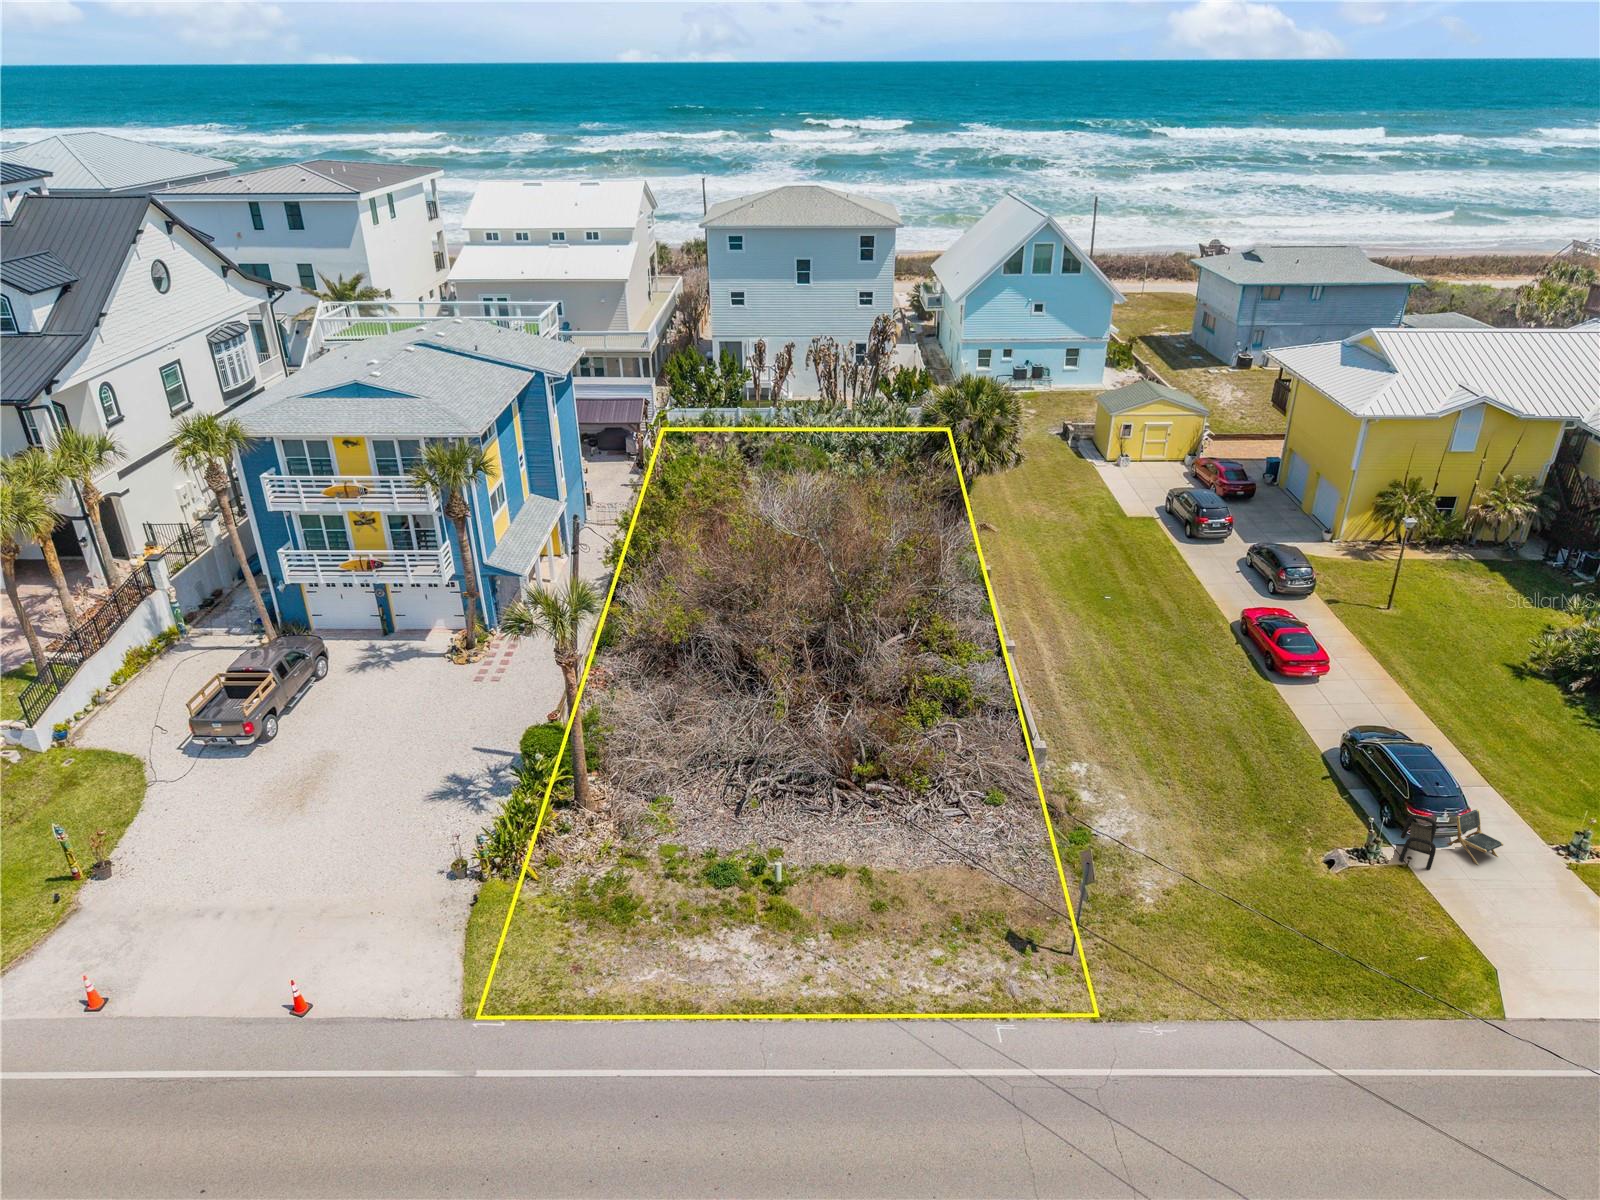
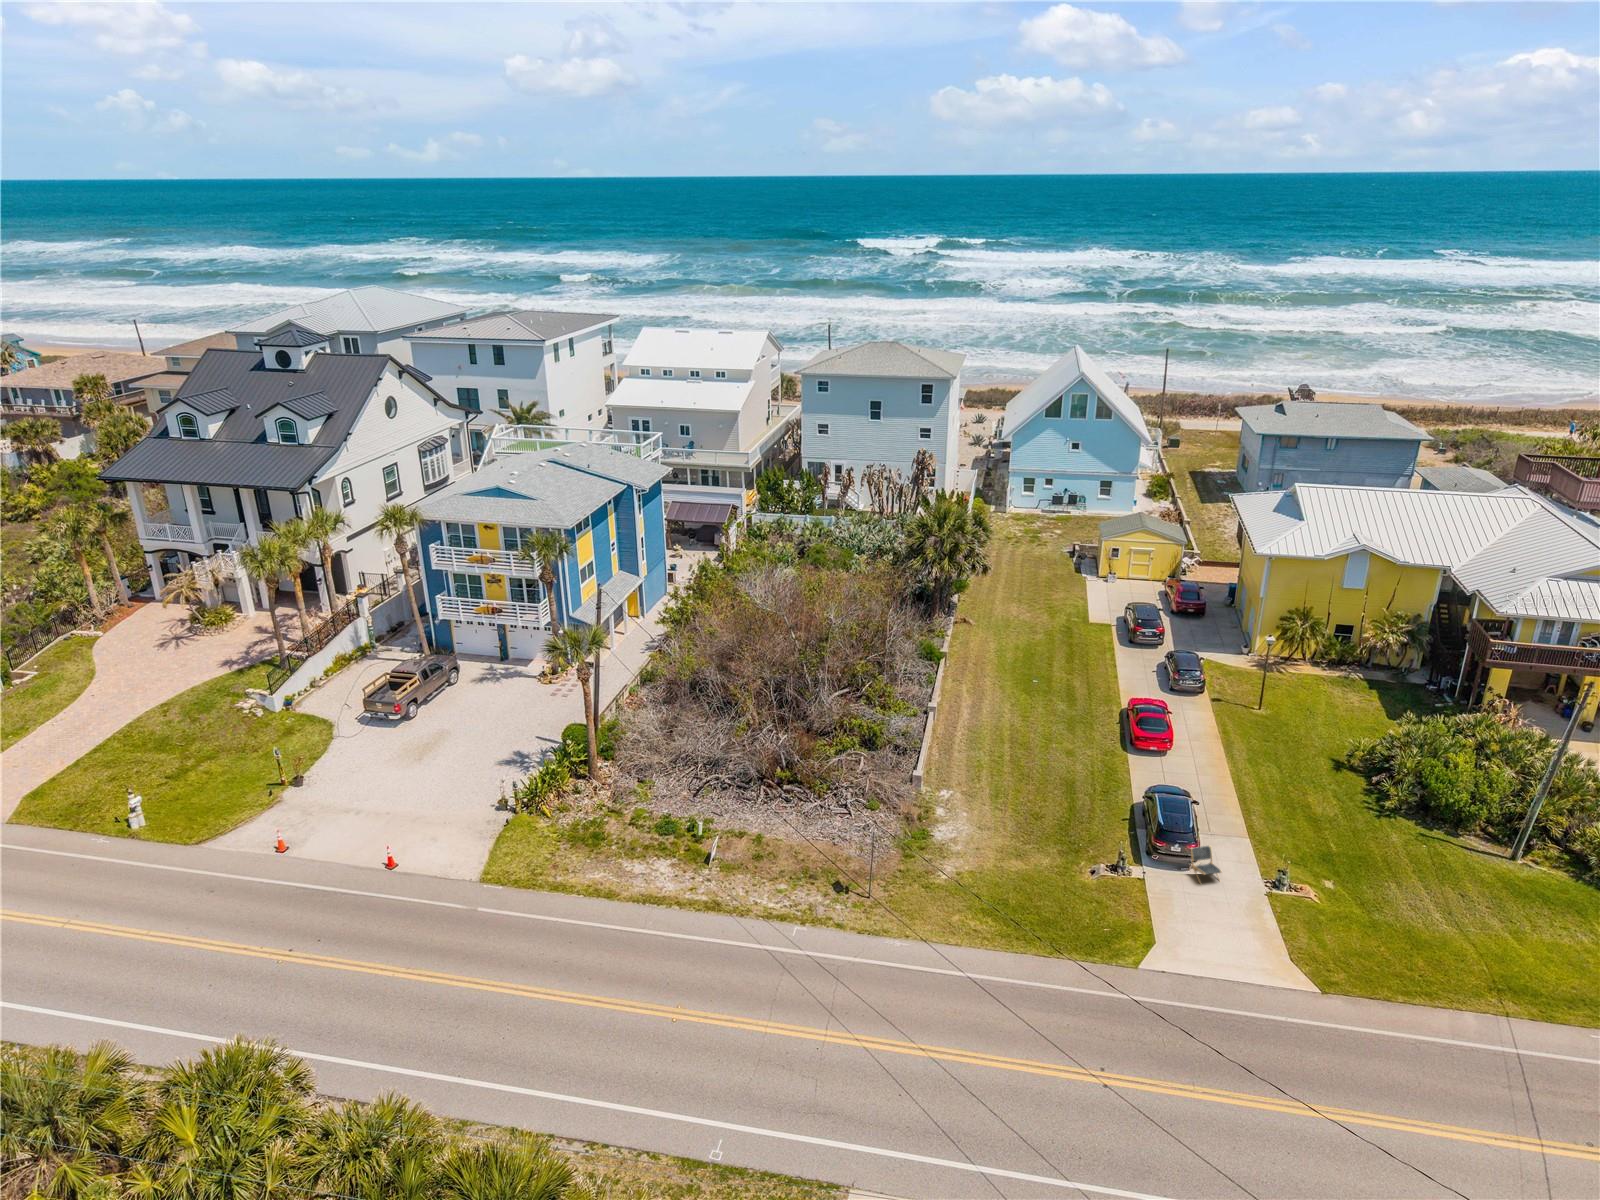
bench: present [1399,815,1437,870] -> none [1142,844,1176,883]

